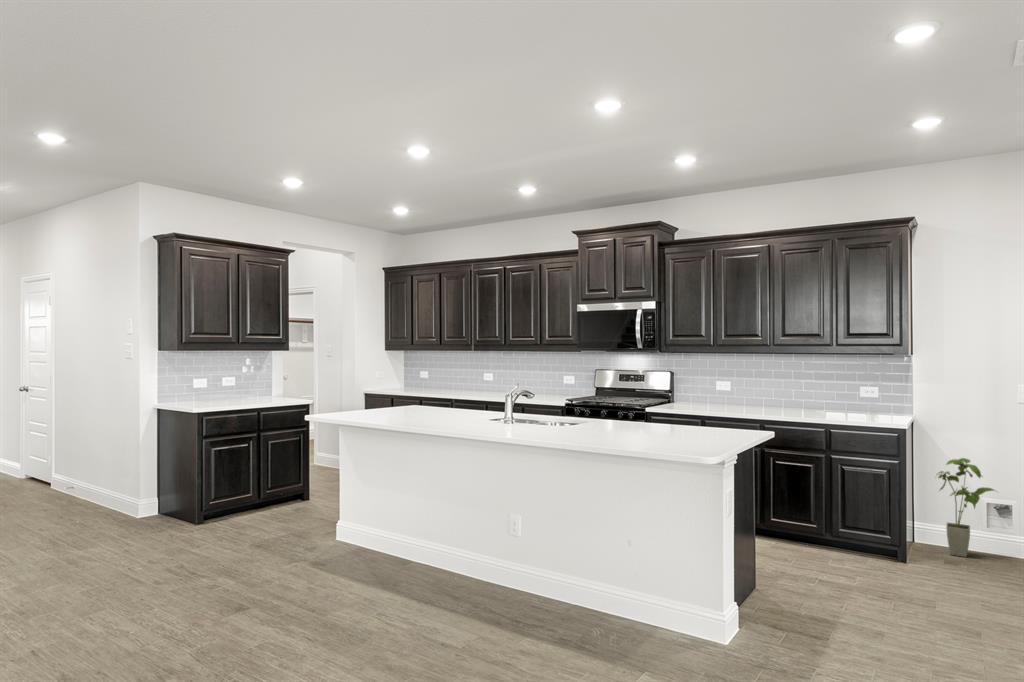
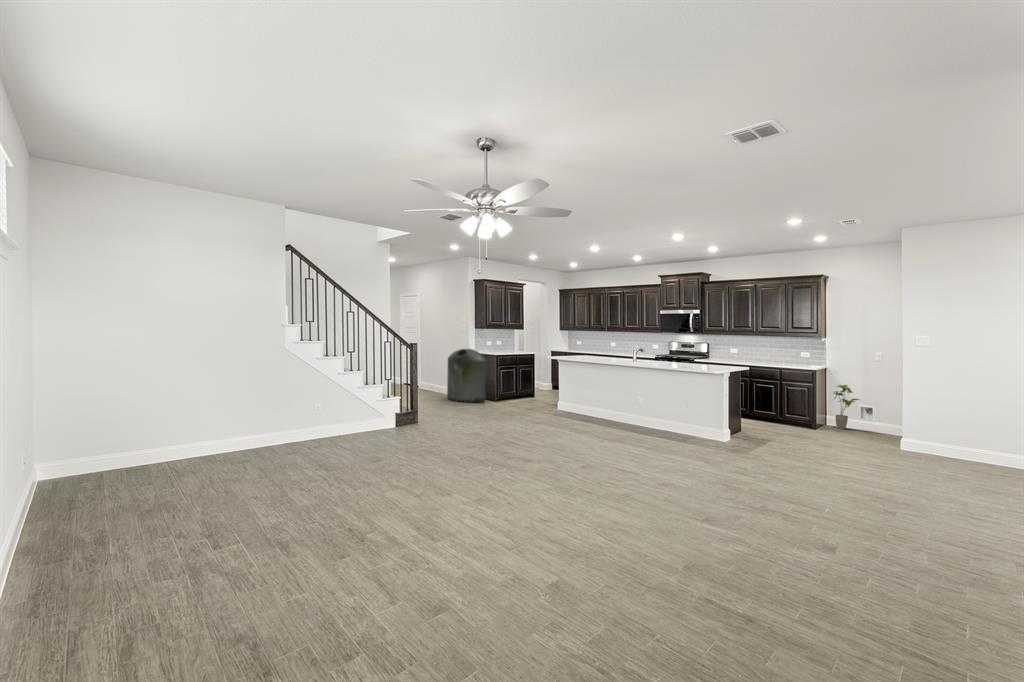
trash can: none [84,397,177,531] -> present [447,349,486,403]

